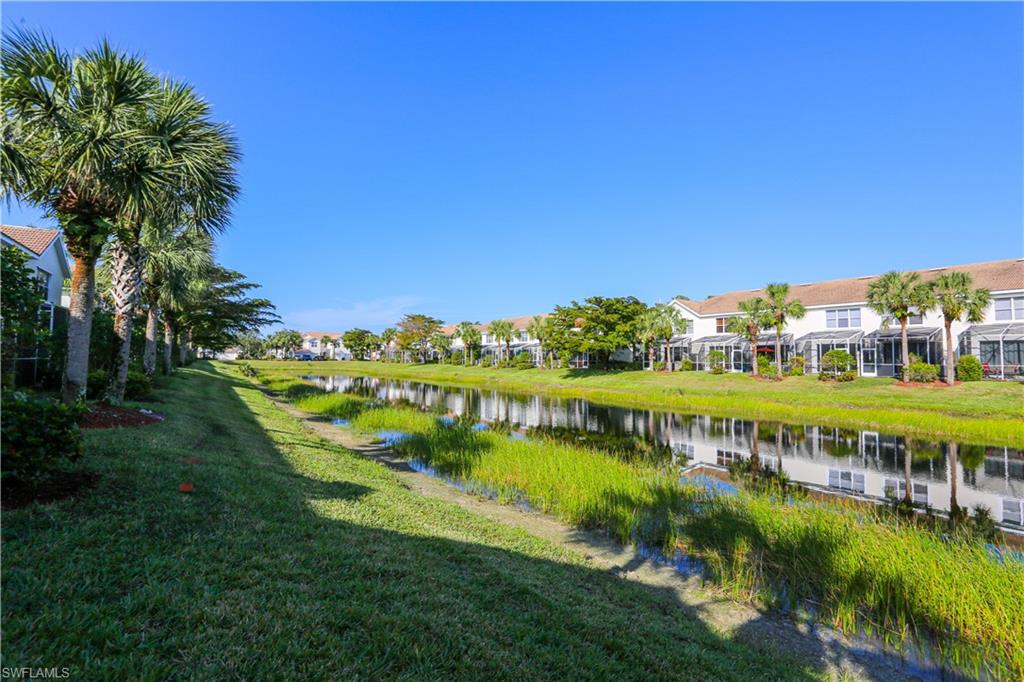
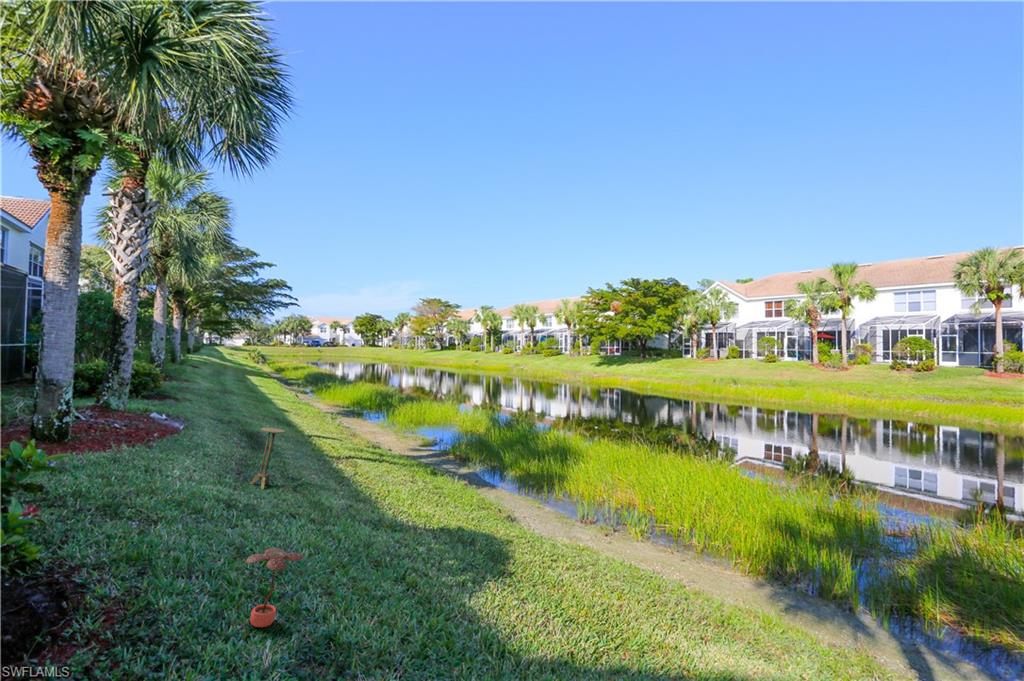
side table: none [201,412,226,451] -> present [250,428,285,489]

